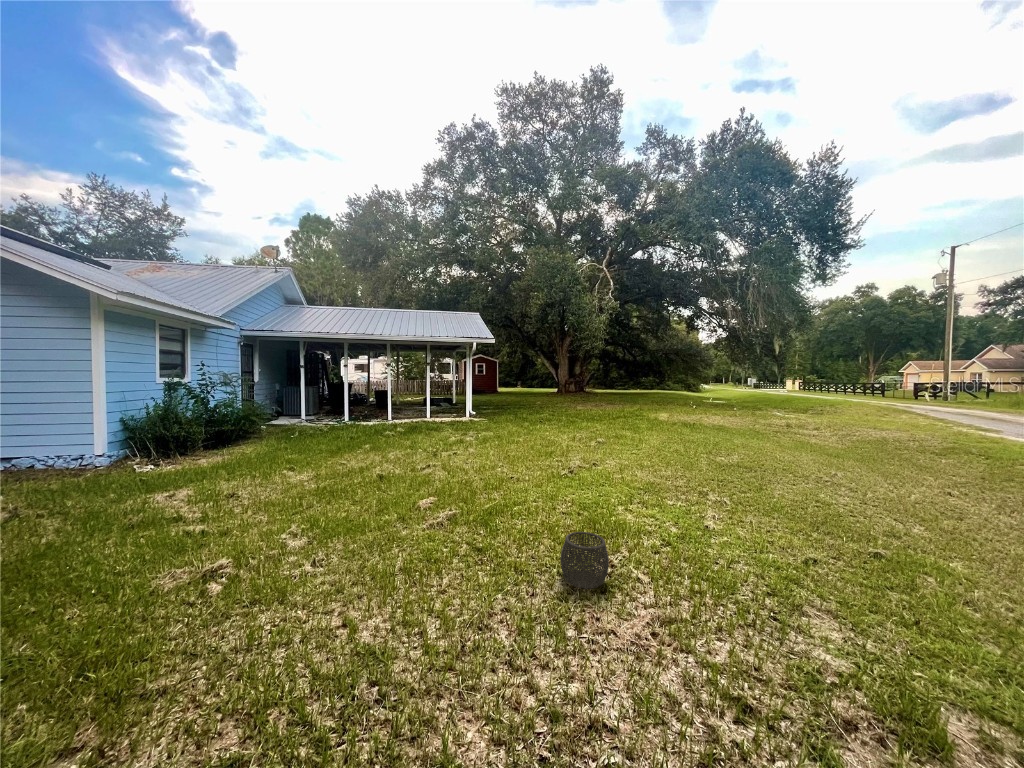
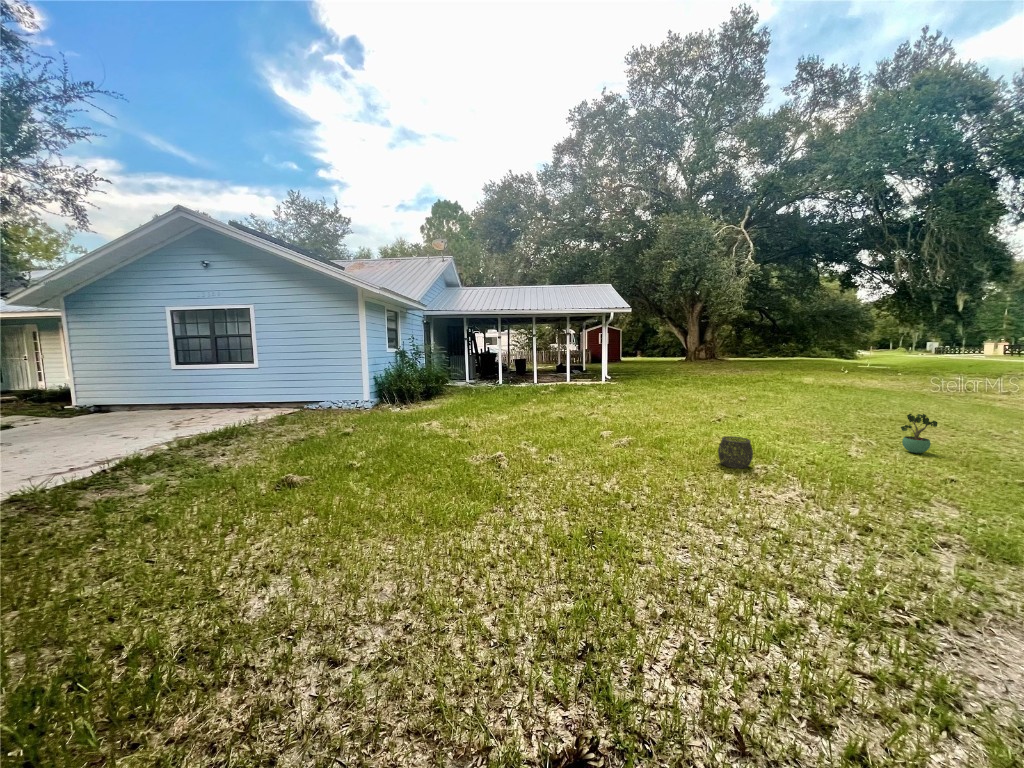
potted plant: none [774,479,814,528] -> present [901,414,937,453]

